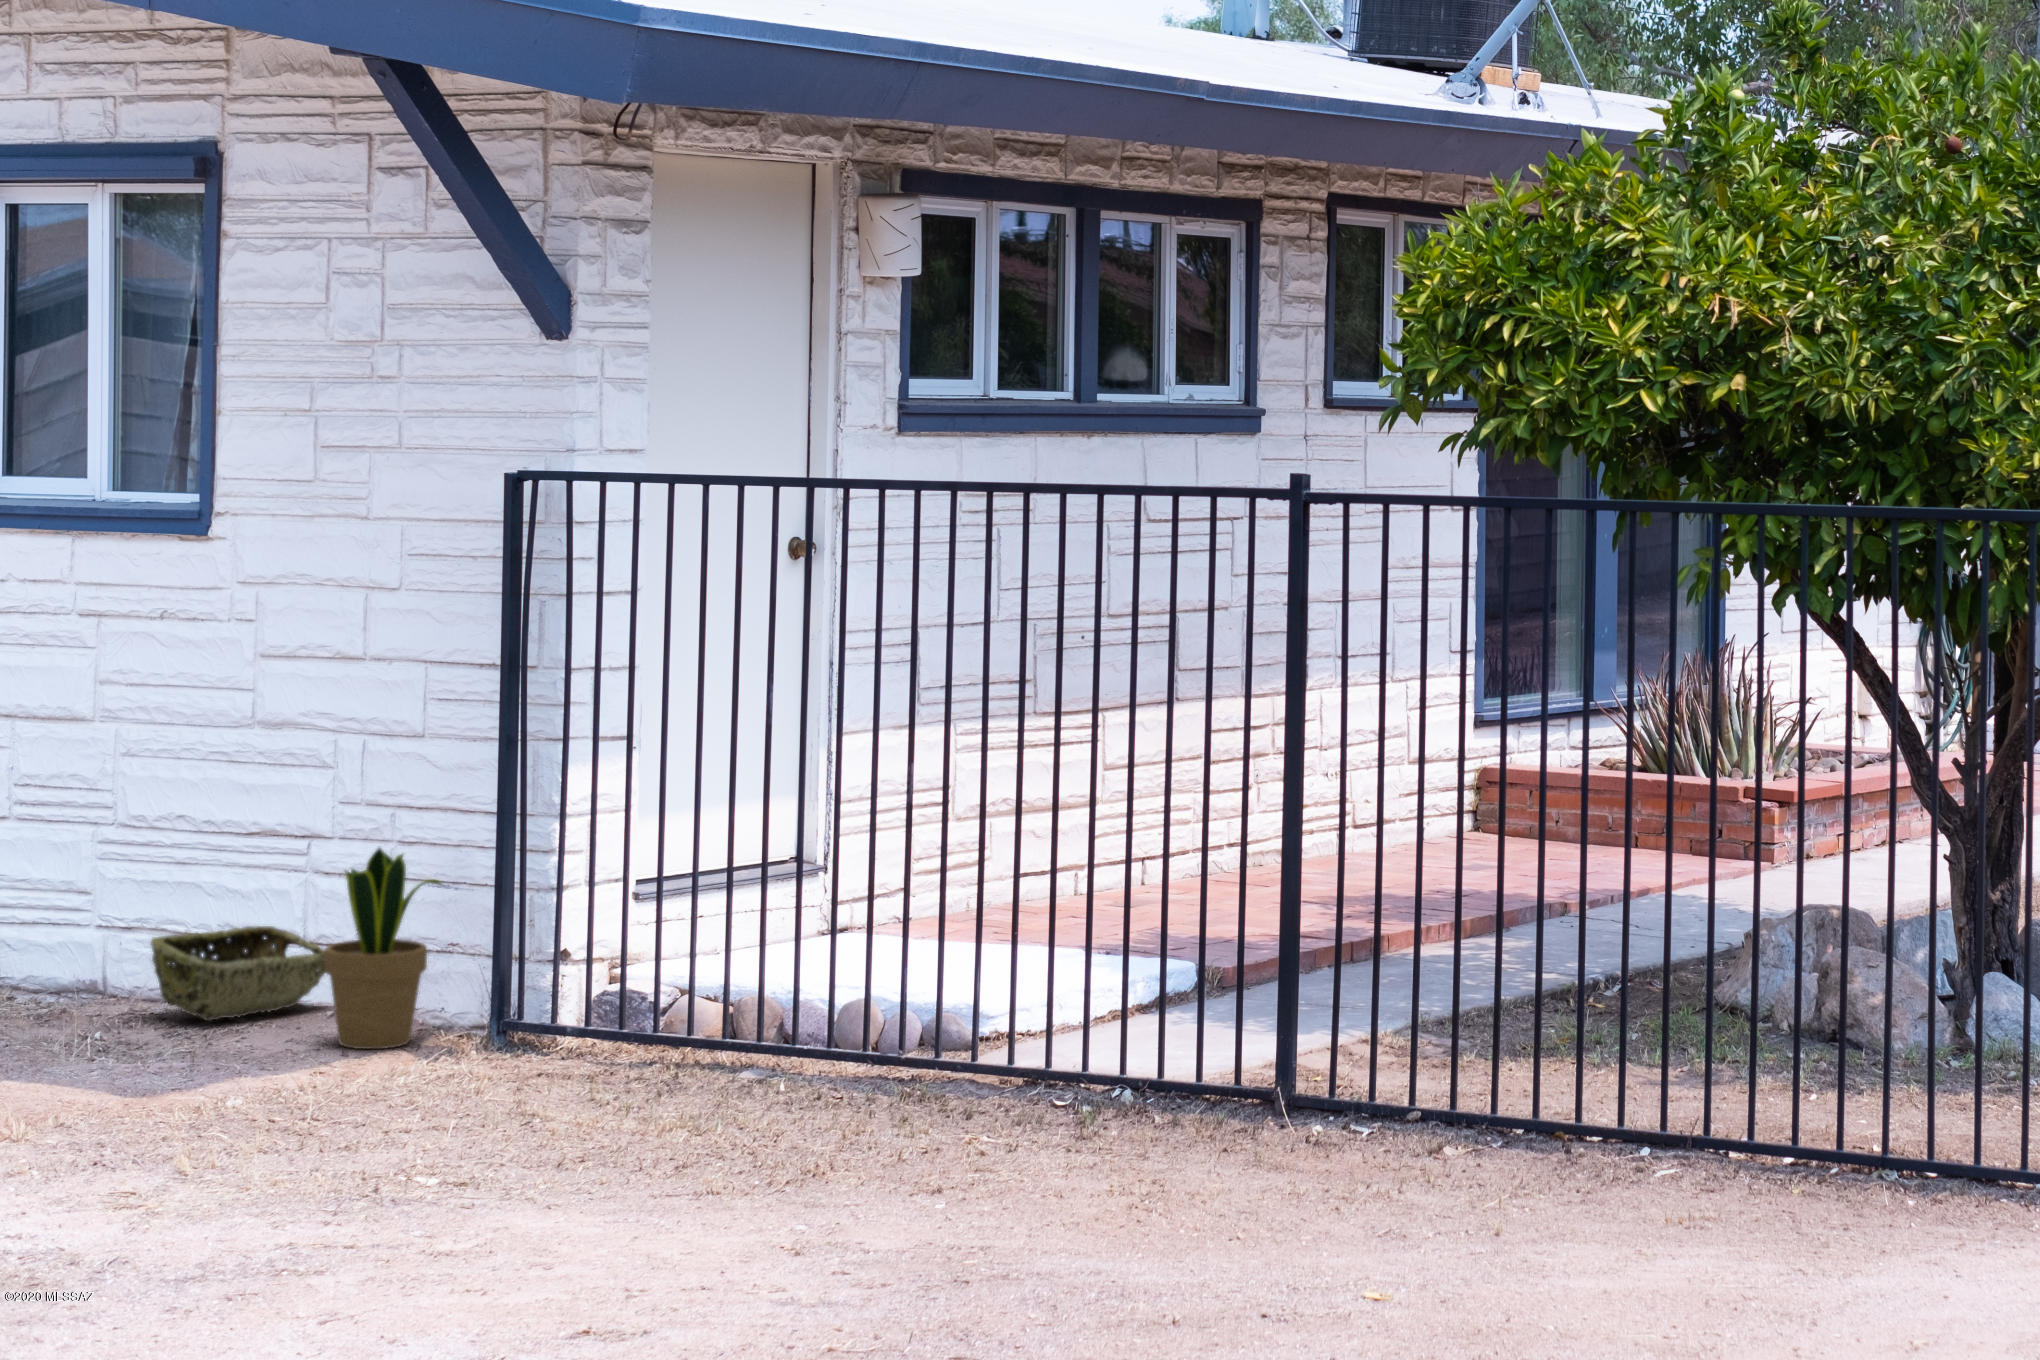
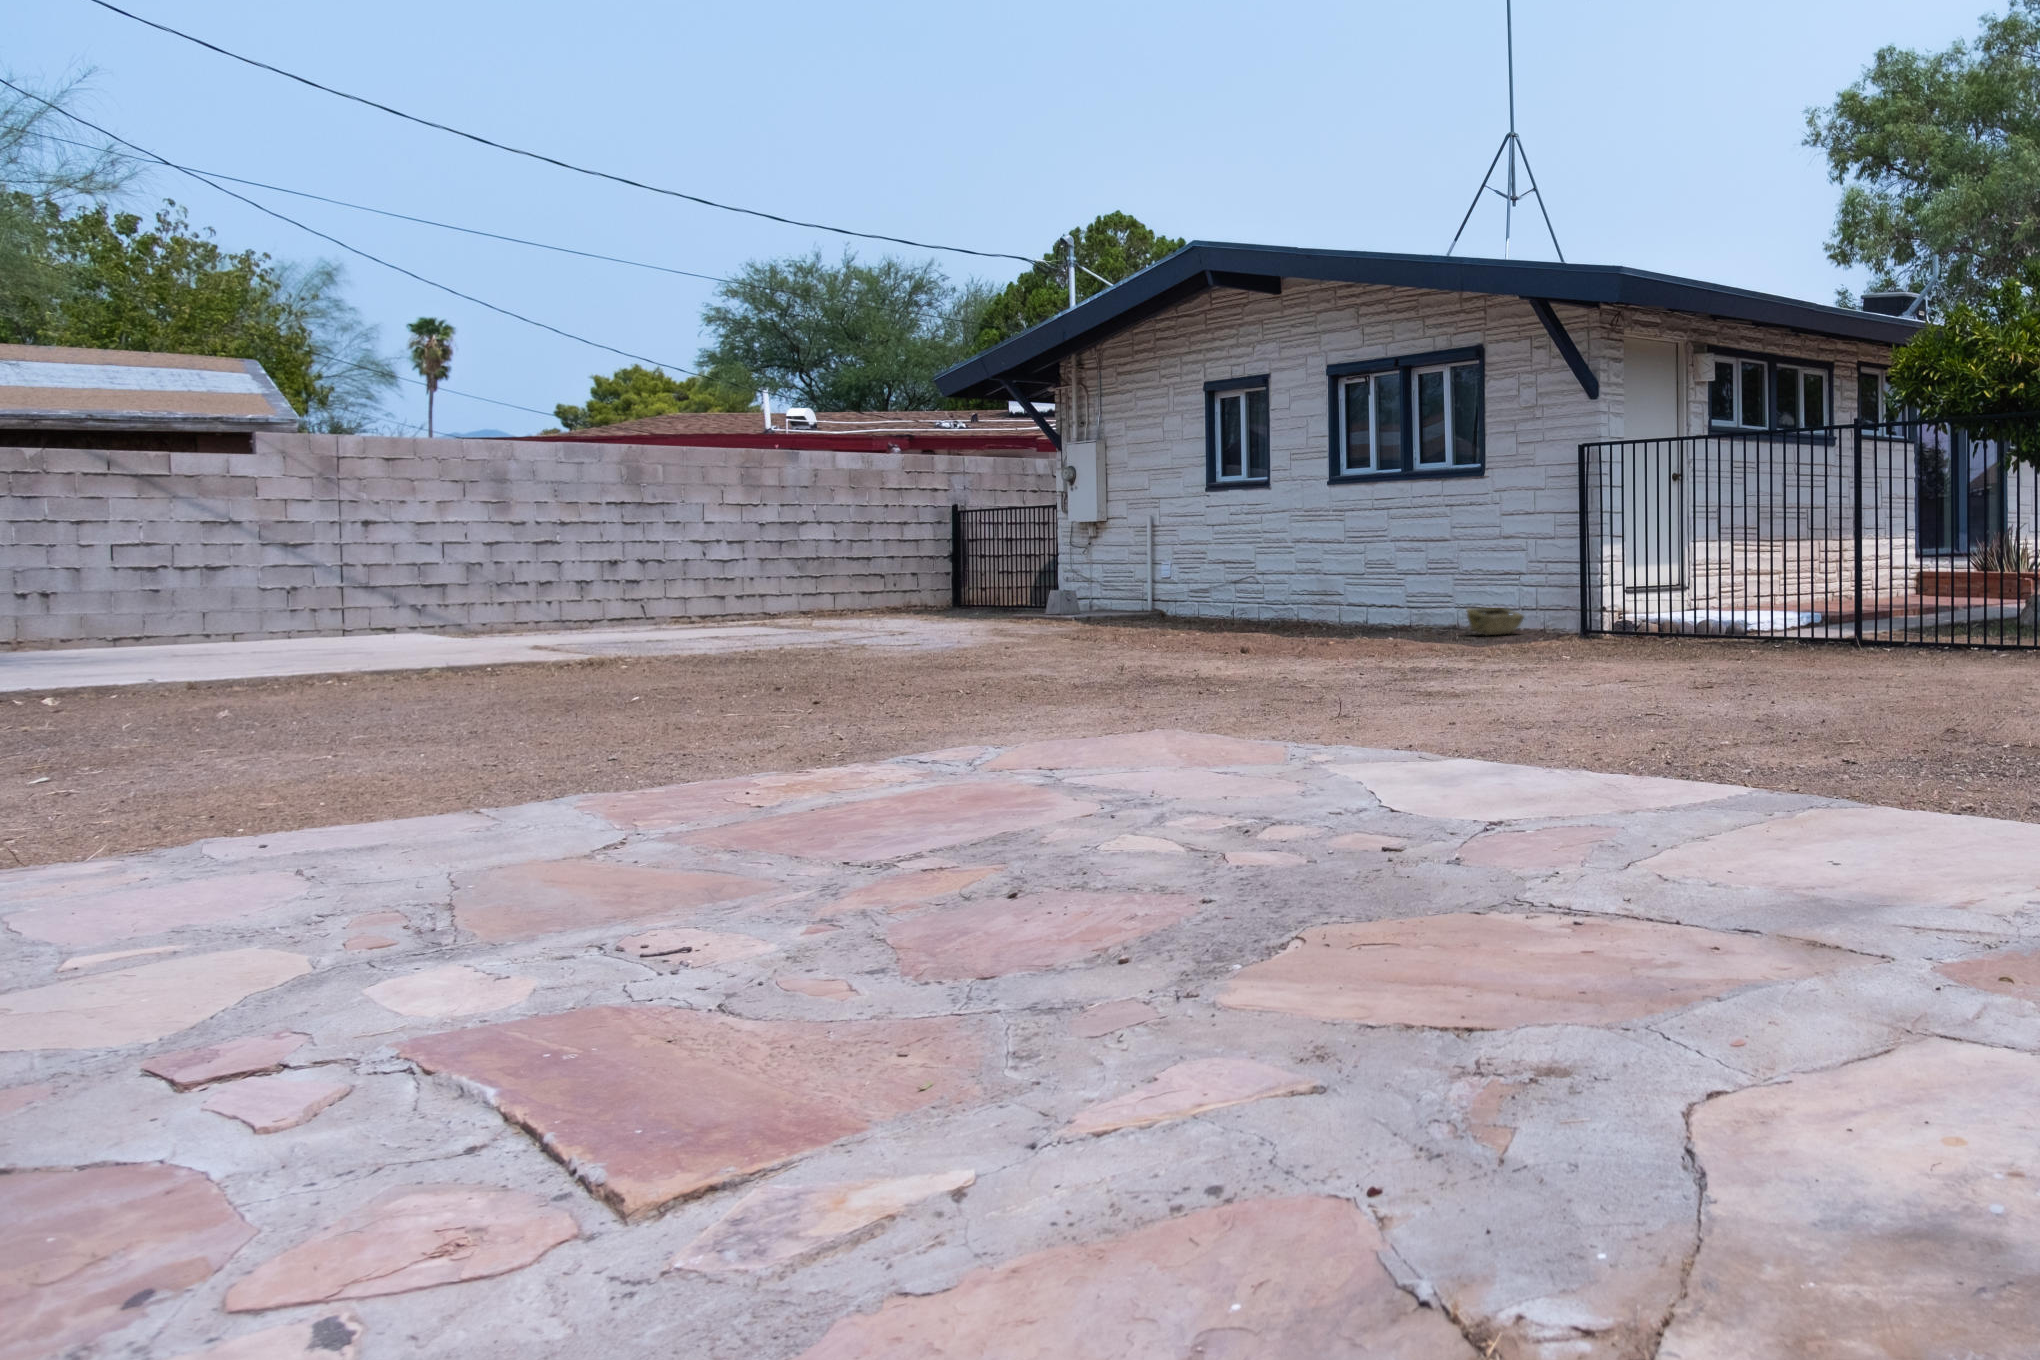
potted plant: present [325,848,442,1049] -> none [1526,571,1564,640]

